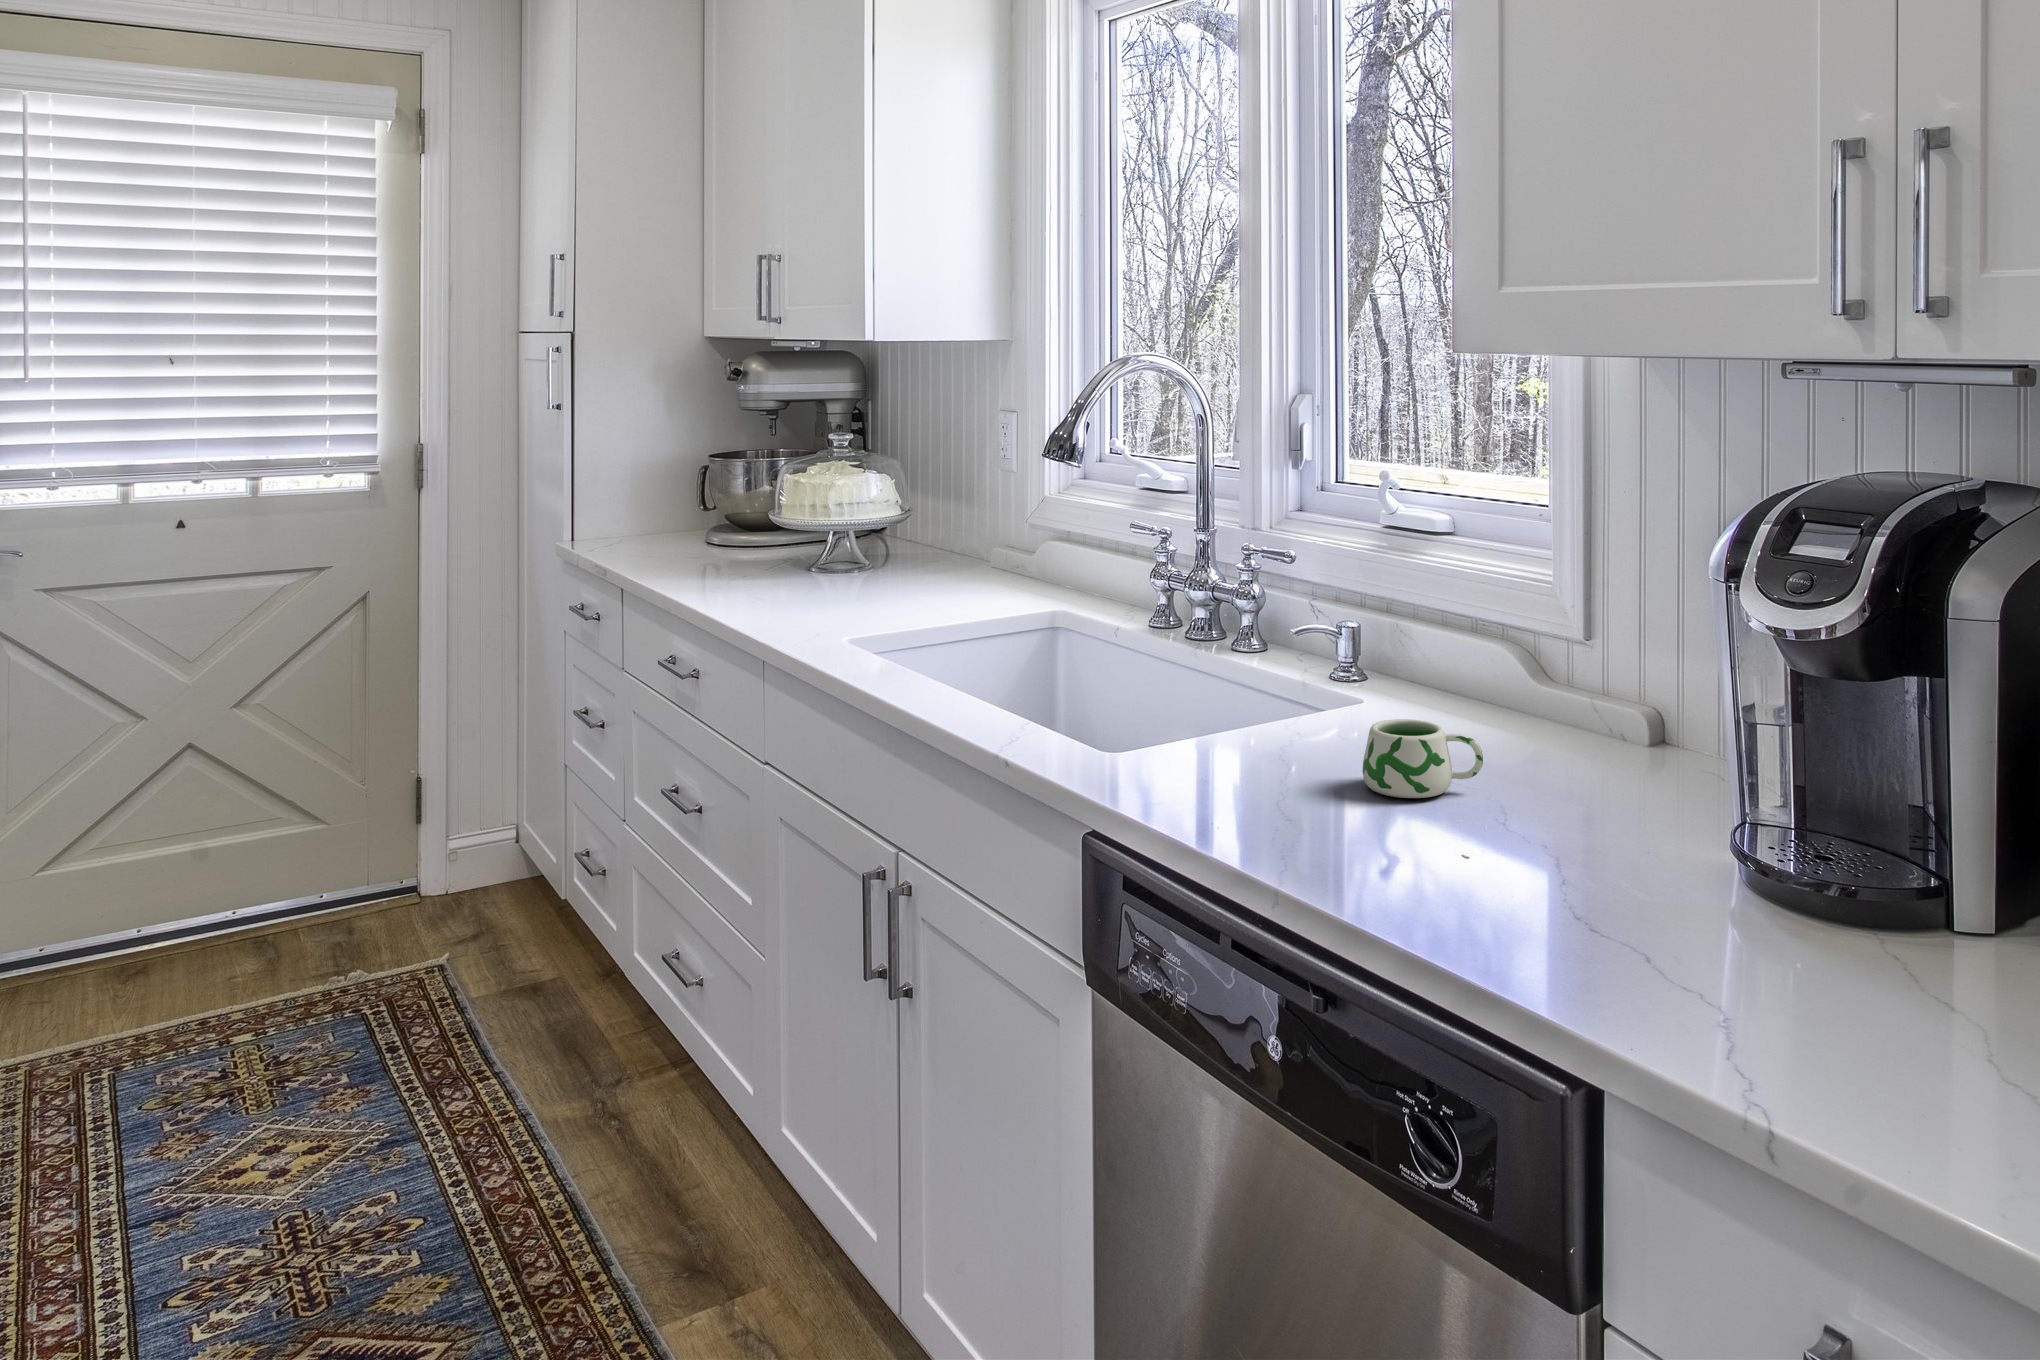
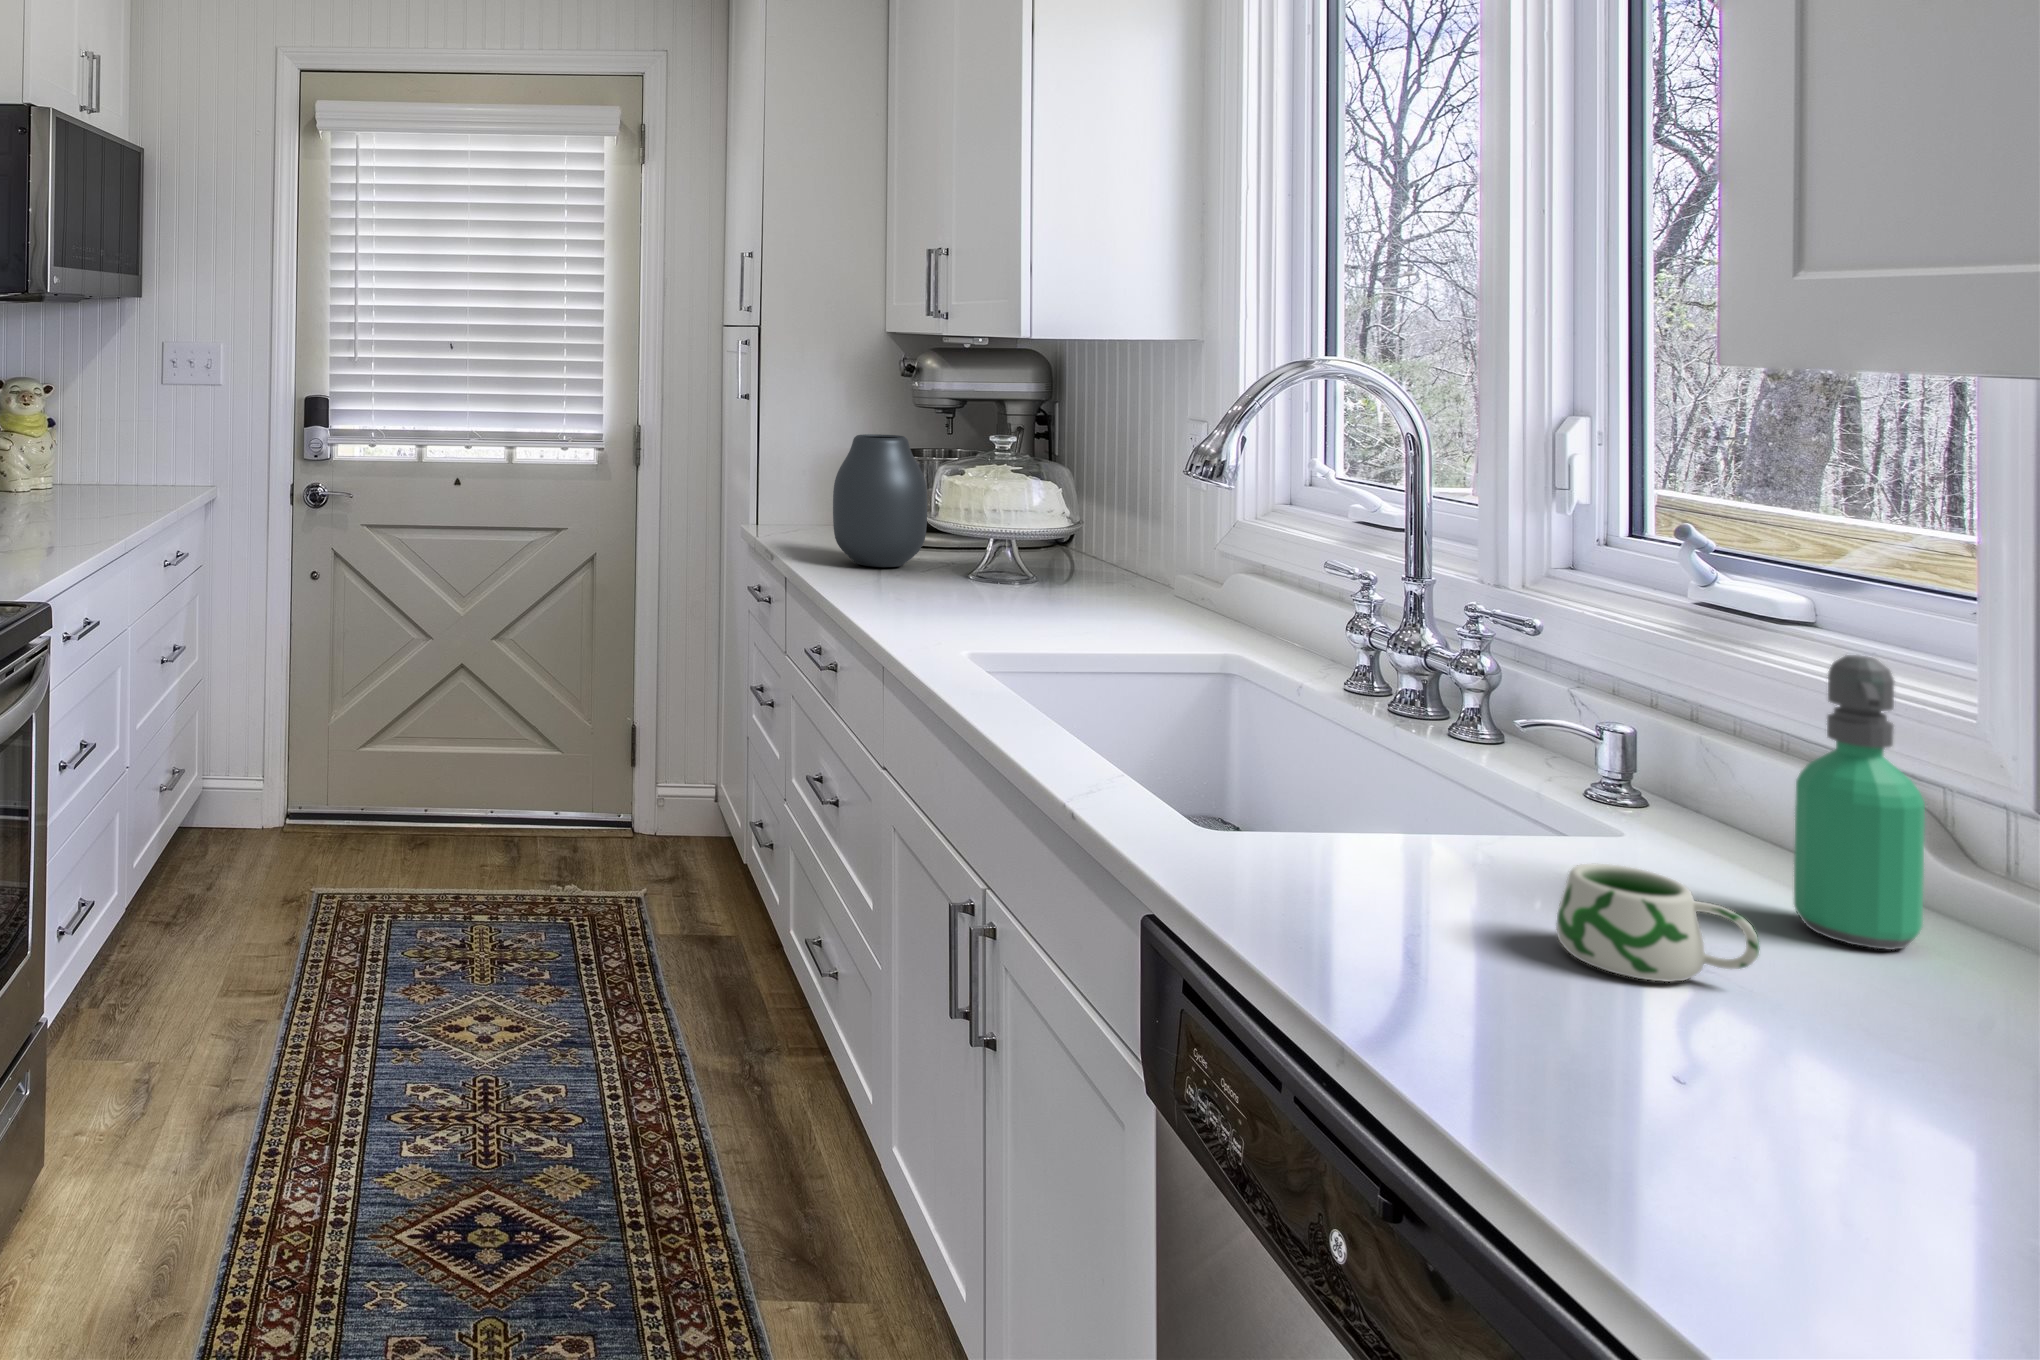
vase: none [669,439,764,572] -> present [833,434,927,567]
soap dispenser: none [1481,546,1551,749] -> present [1794,655,1925,950]

